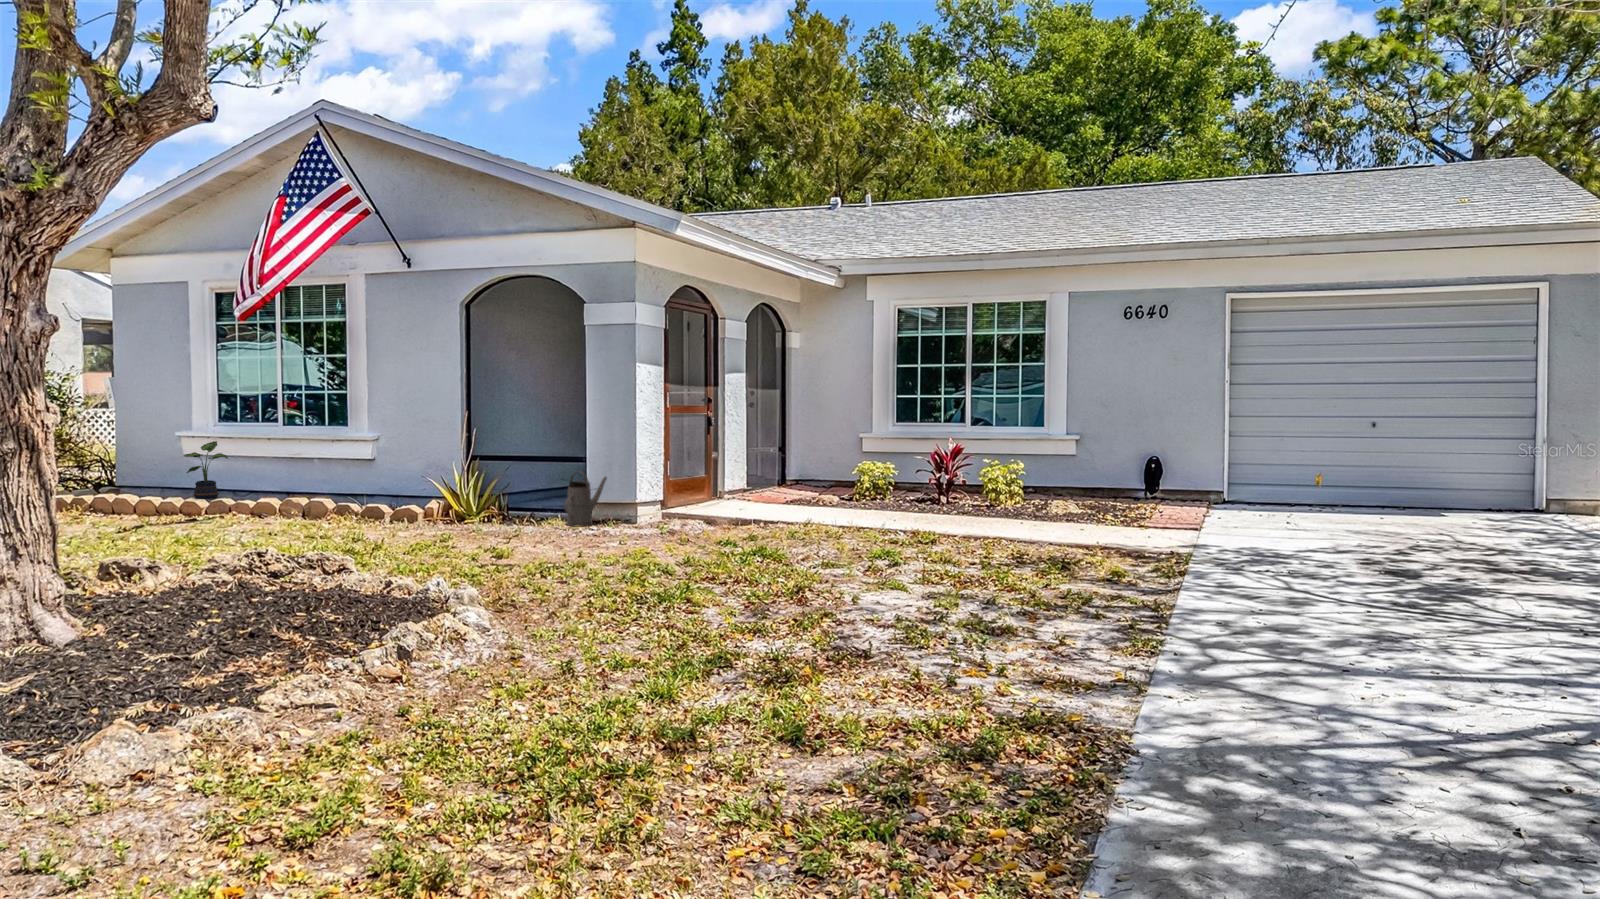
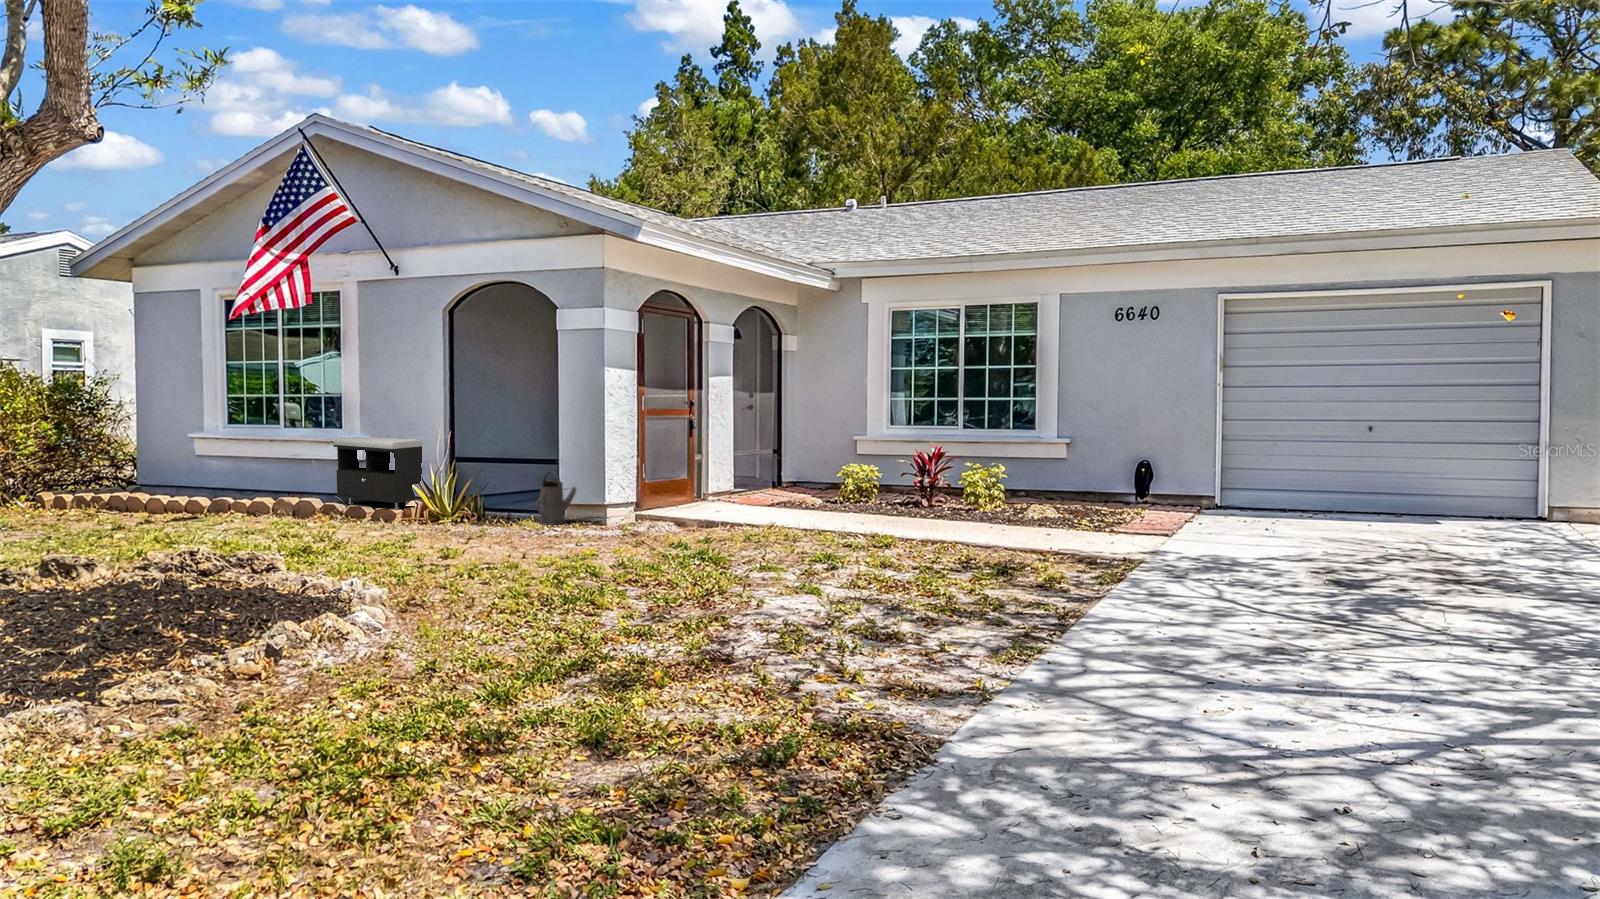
storage bench: none [333,436,442,513] -> present [333,435,423,509]
potted plant: present [185,441,228,499] -> none [205,439,245,493]

